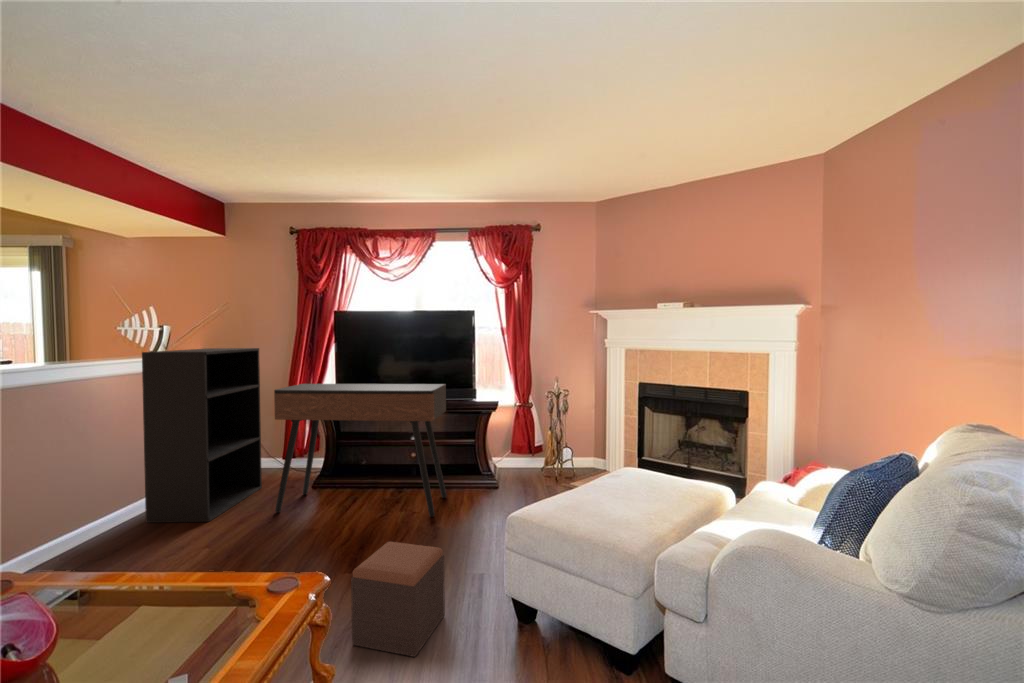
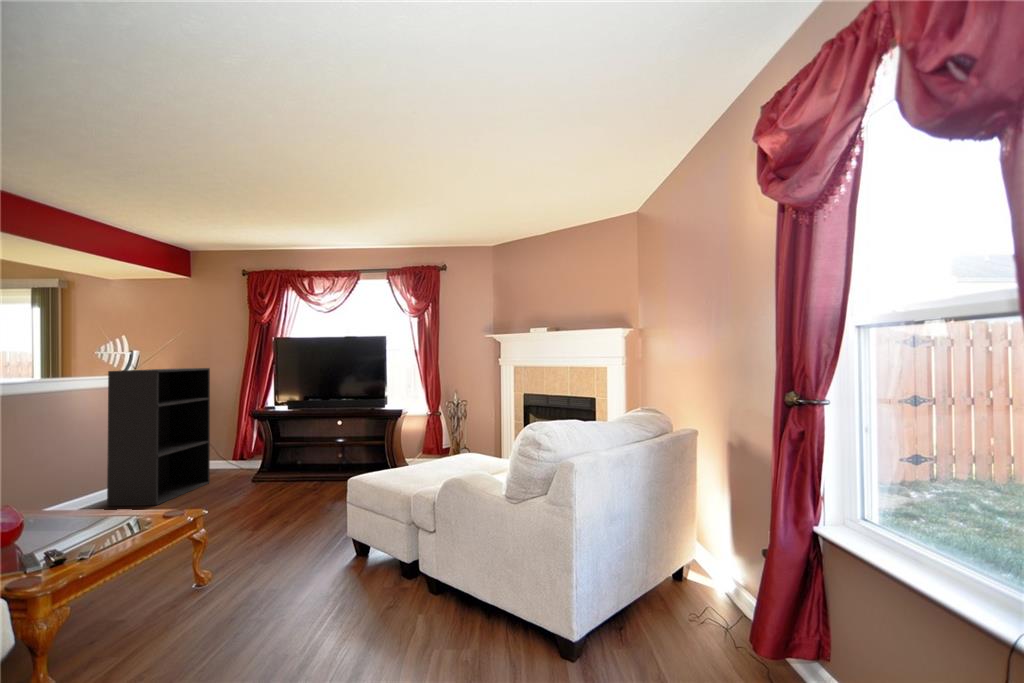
console table: present [274,384,447,517] -> none [212,395,356,501]
footstool: present [351,542,445,657] -> none [228,504,303,579]

